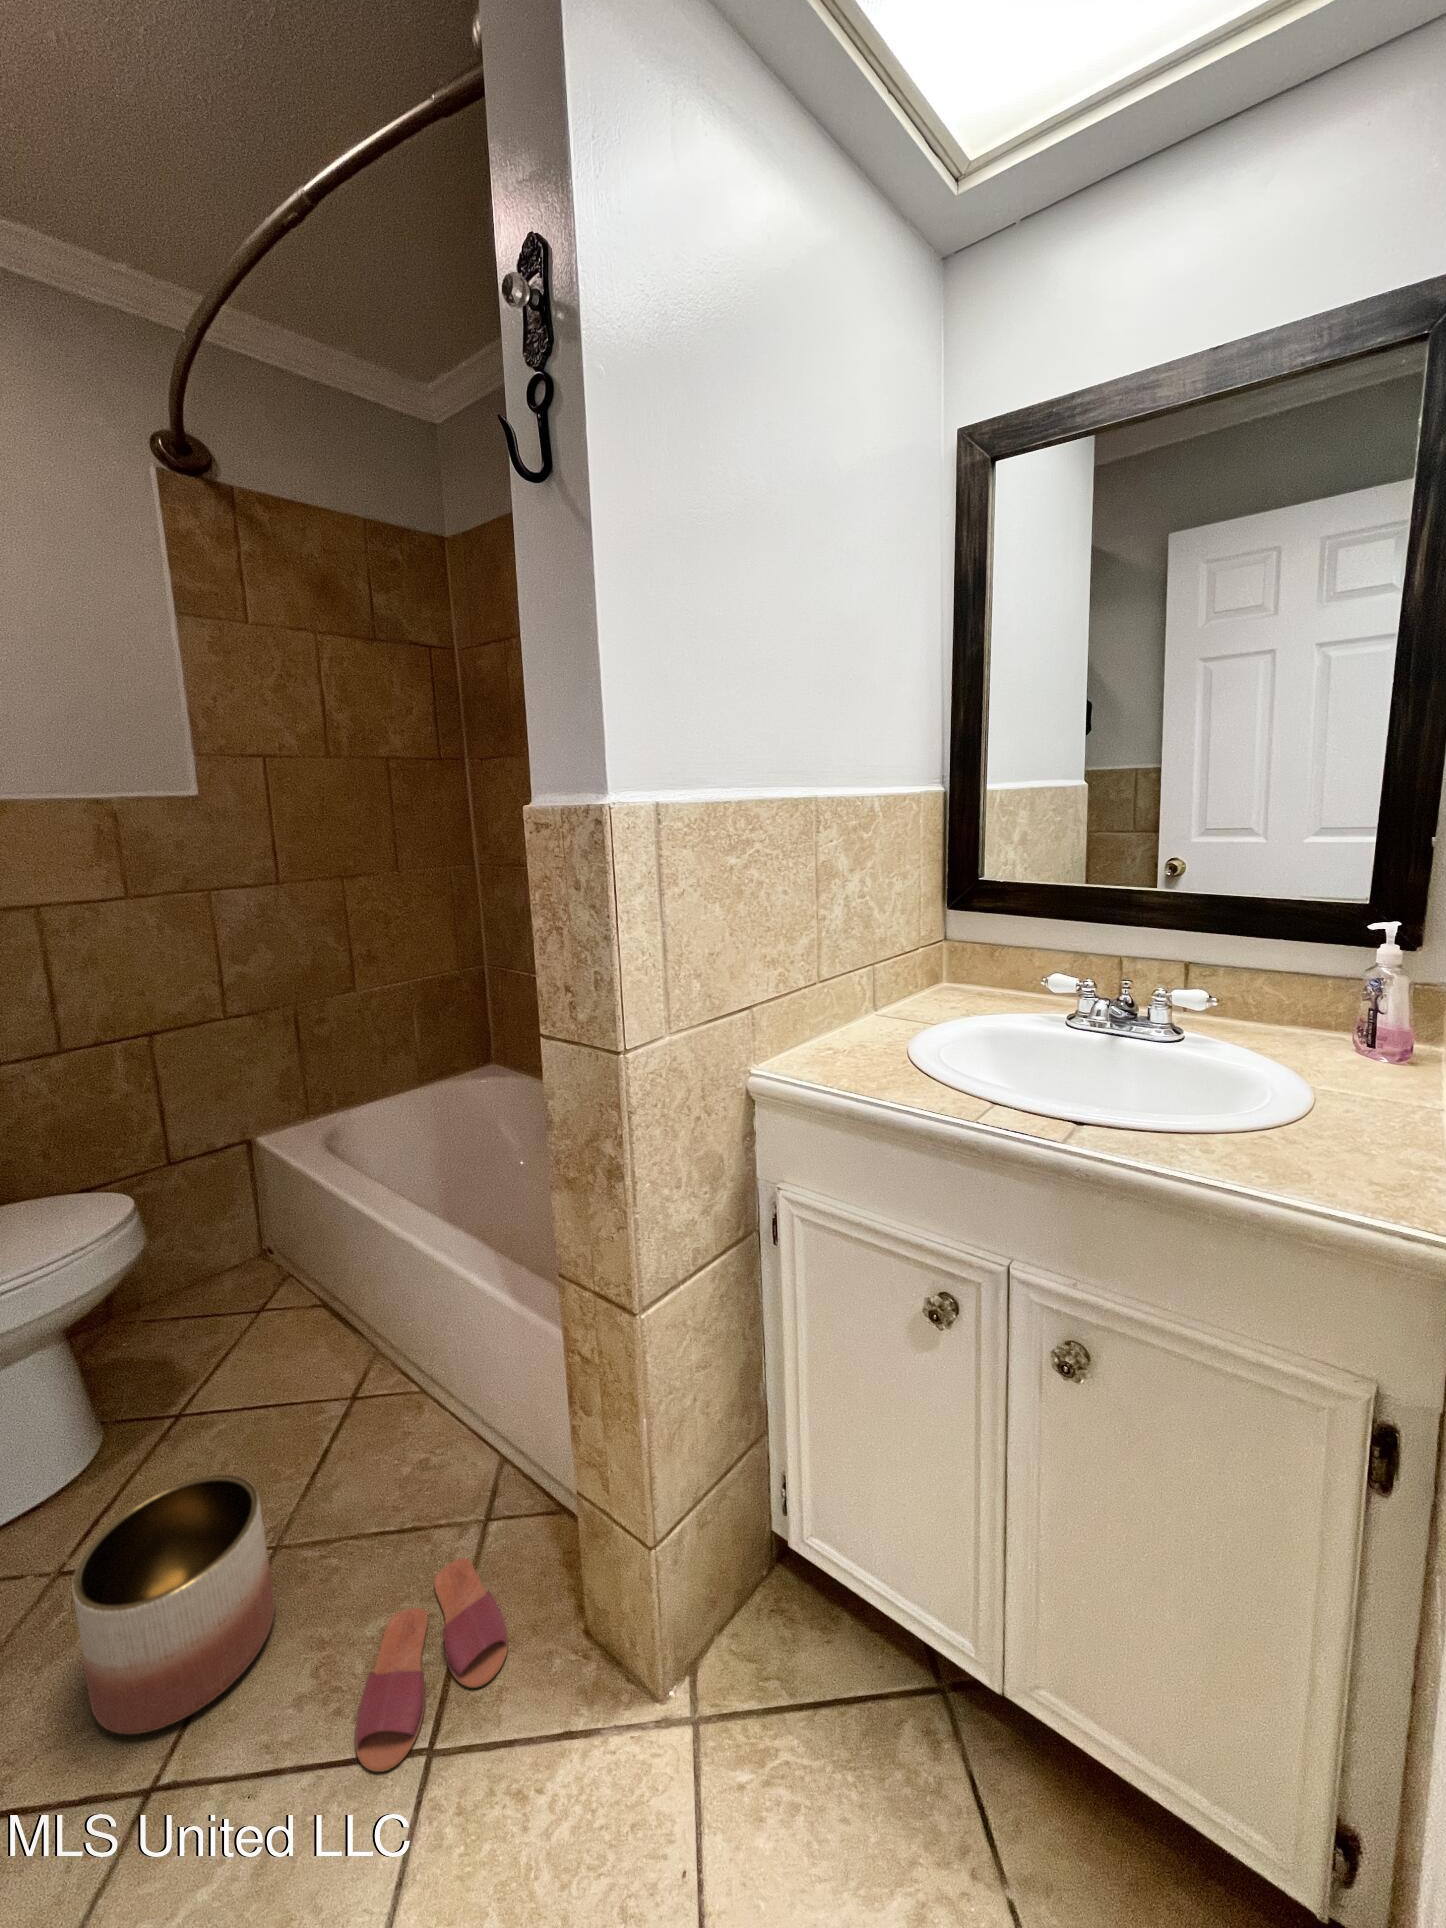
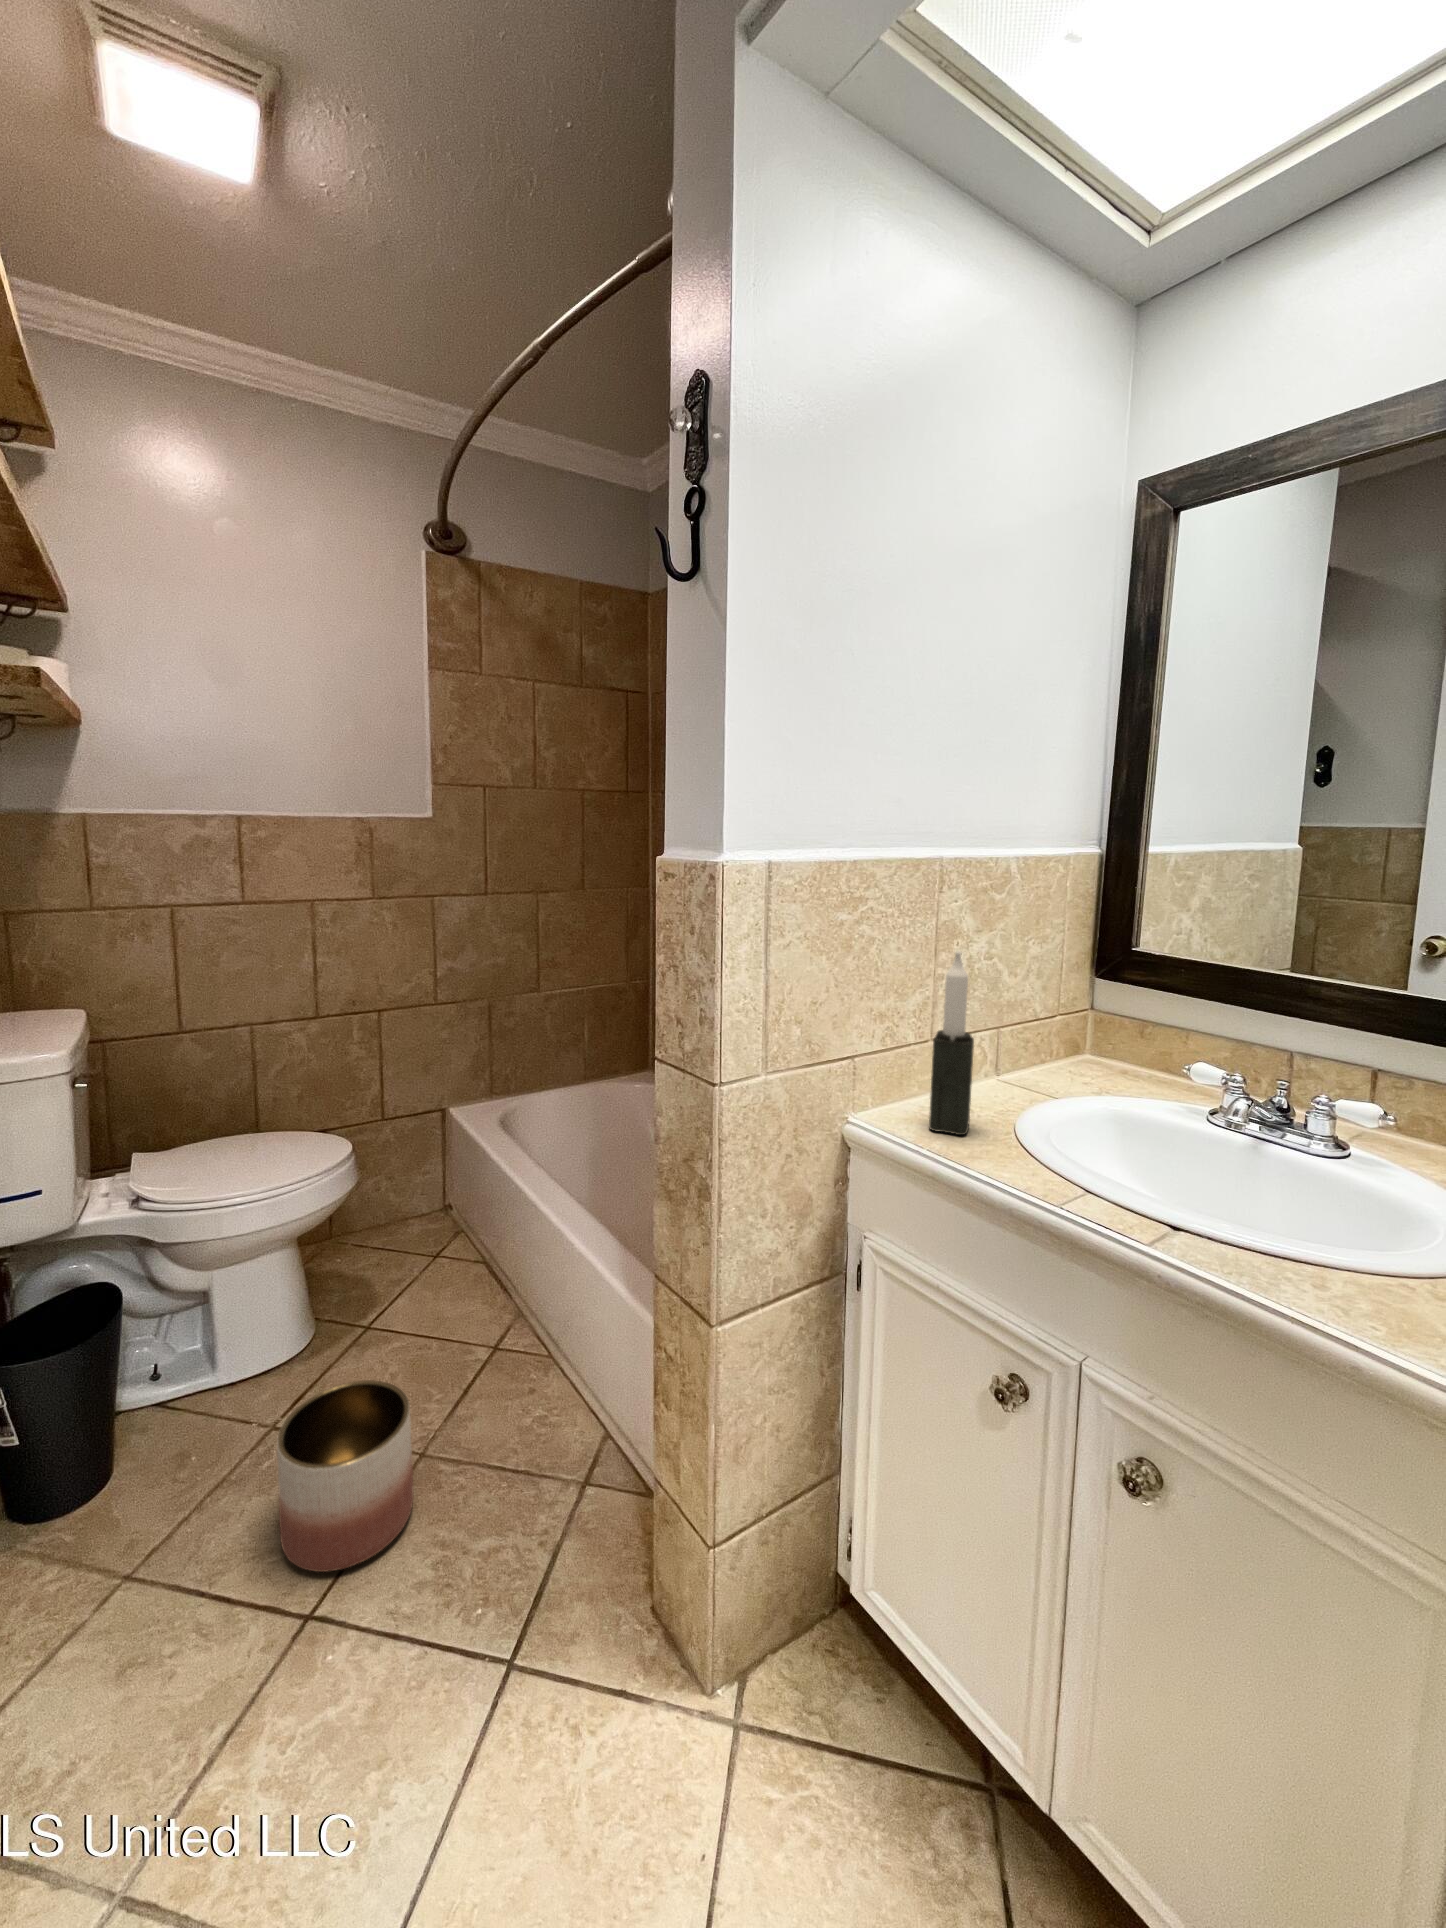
candle: none [832,886,871,1071] -> present [929,950,974,1135]
slippers: present [355,1558,508,1772] -> none [455,1510,587,1668]

